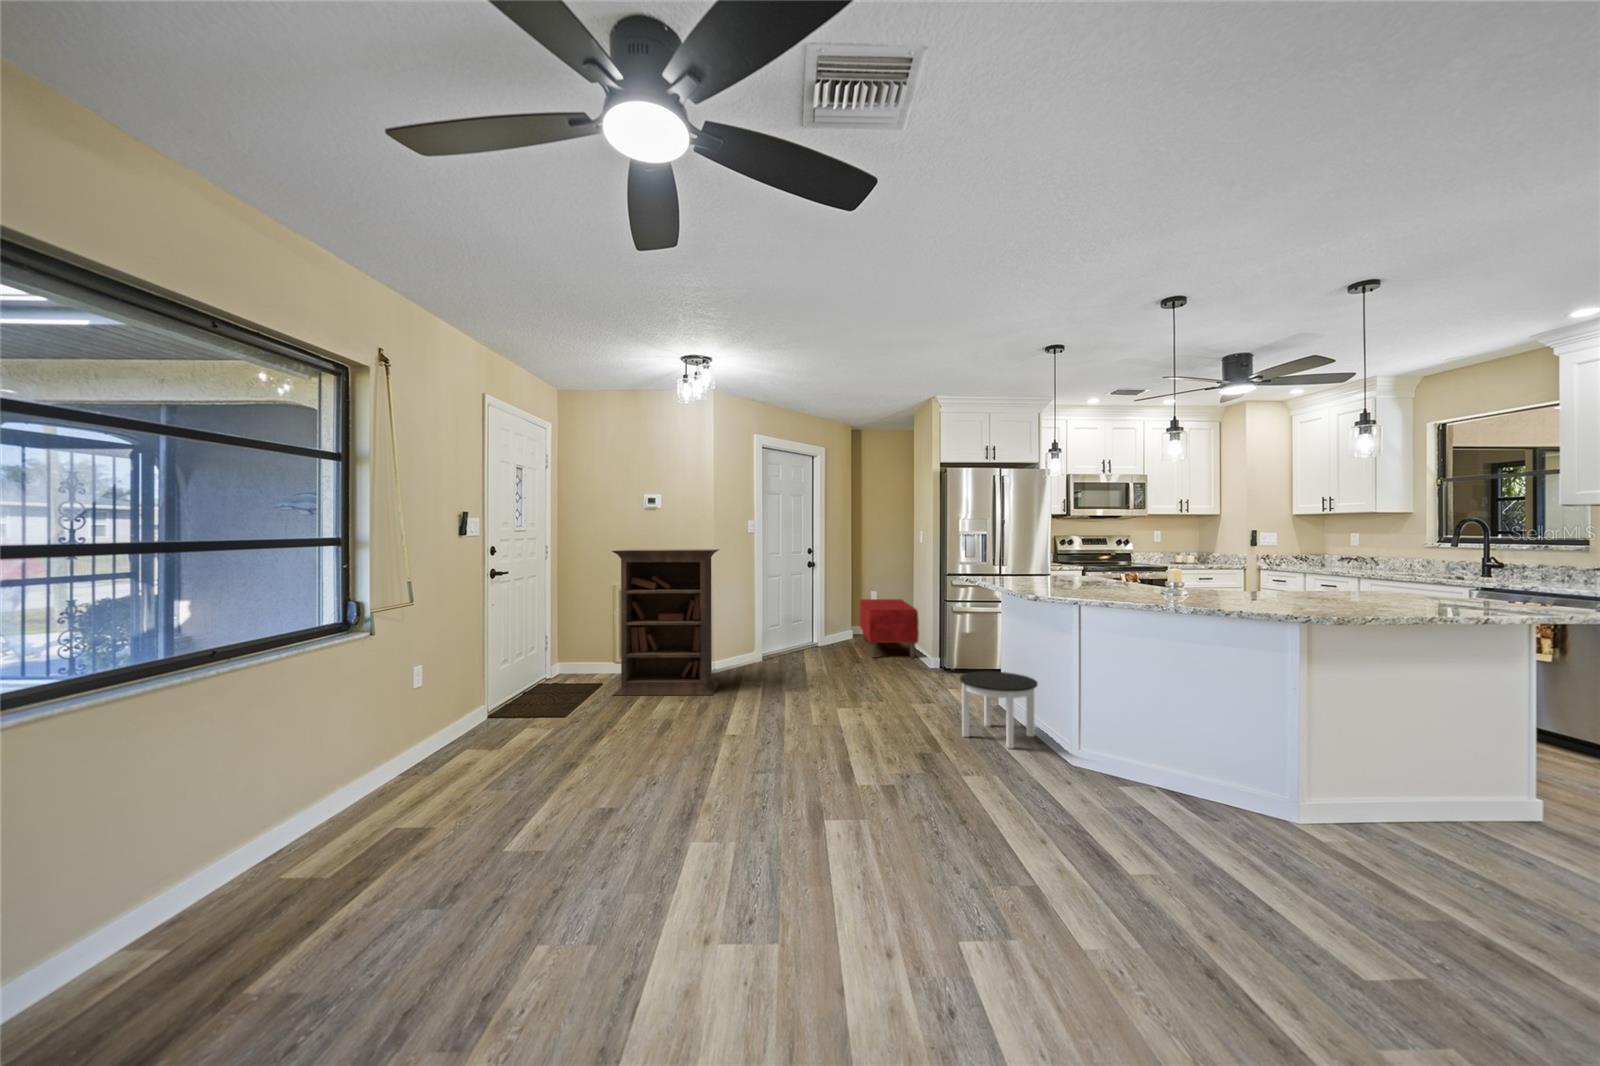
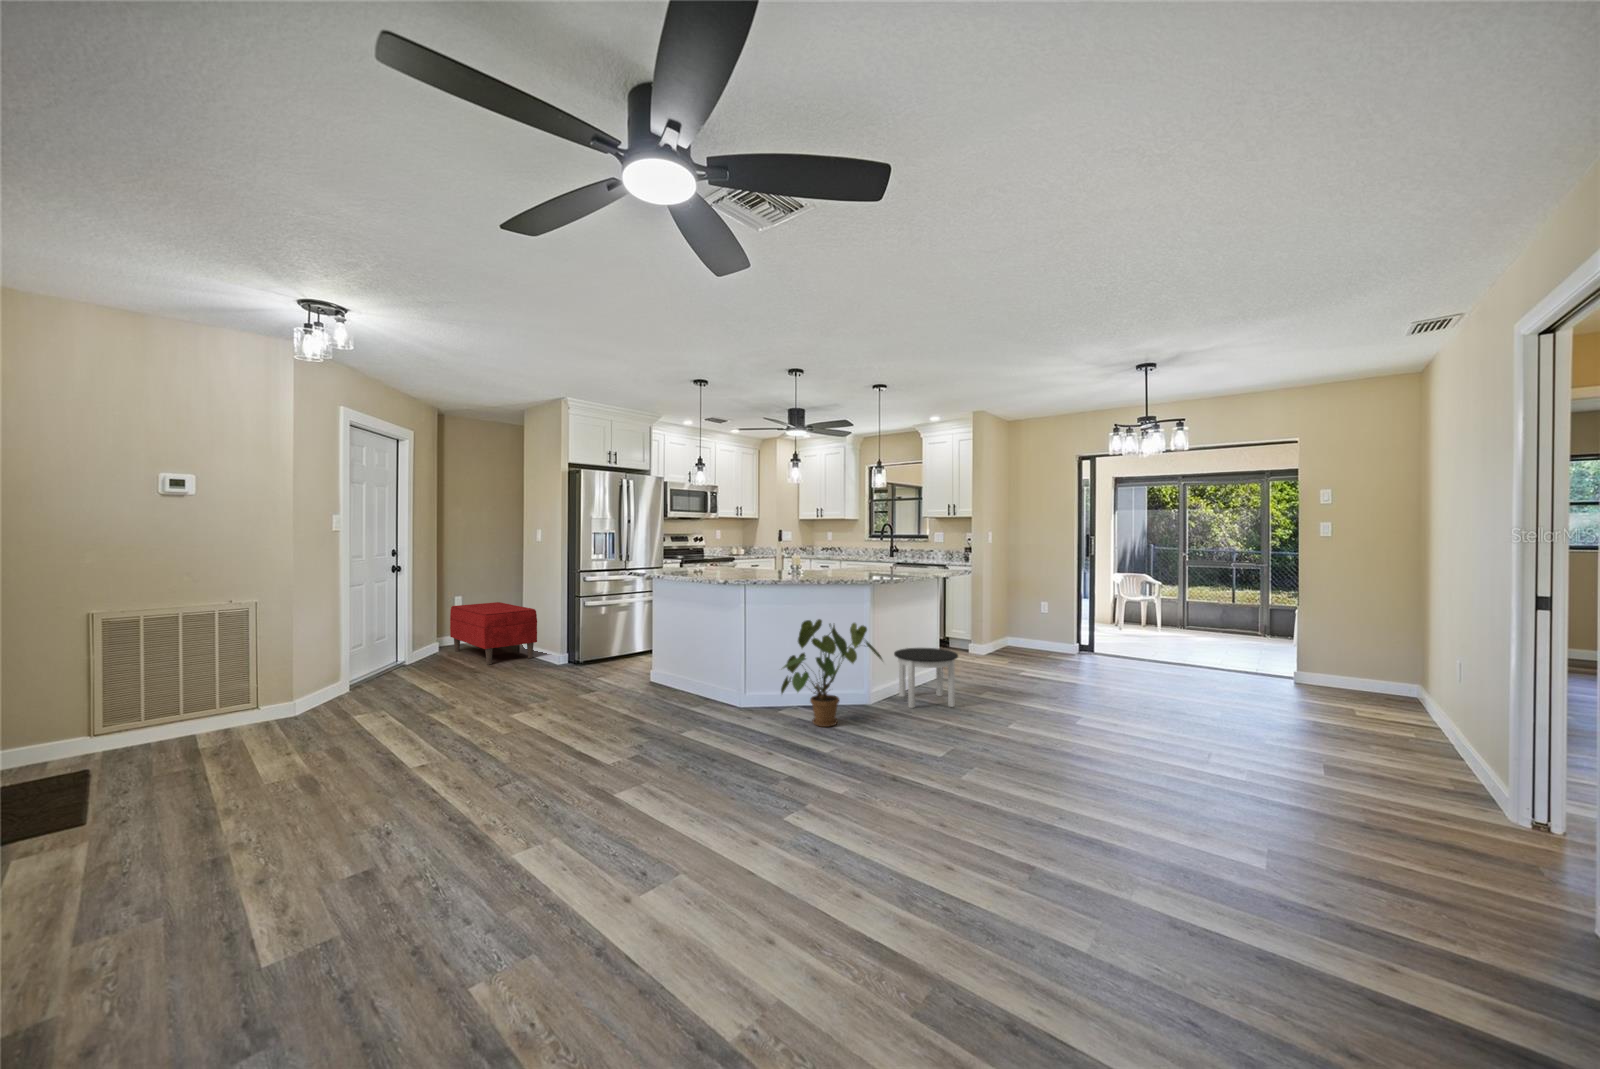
bookcase: present [612,549,719,695] -> none [129,552,324,773]
house plant: none [1099,666,1291,835] -> present [781,619,882,727]
round table: present [960,671,1038,749] -> present [894,648,958,708]

